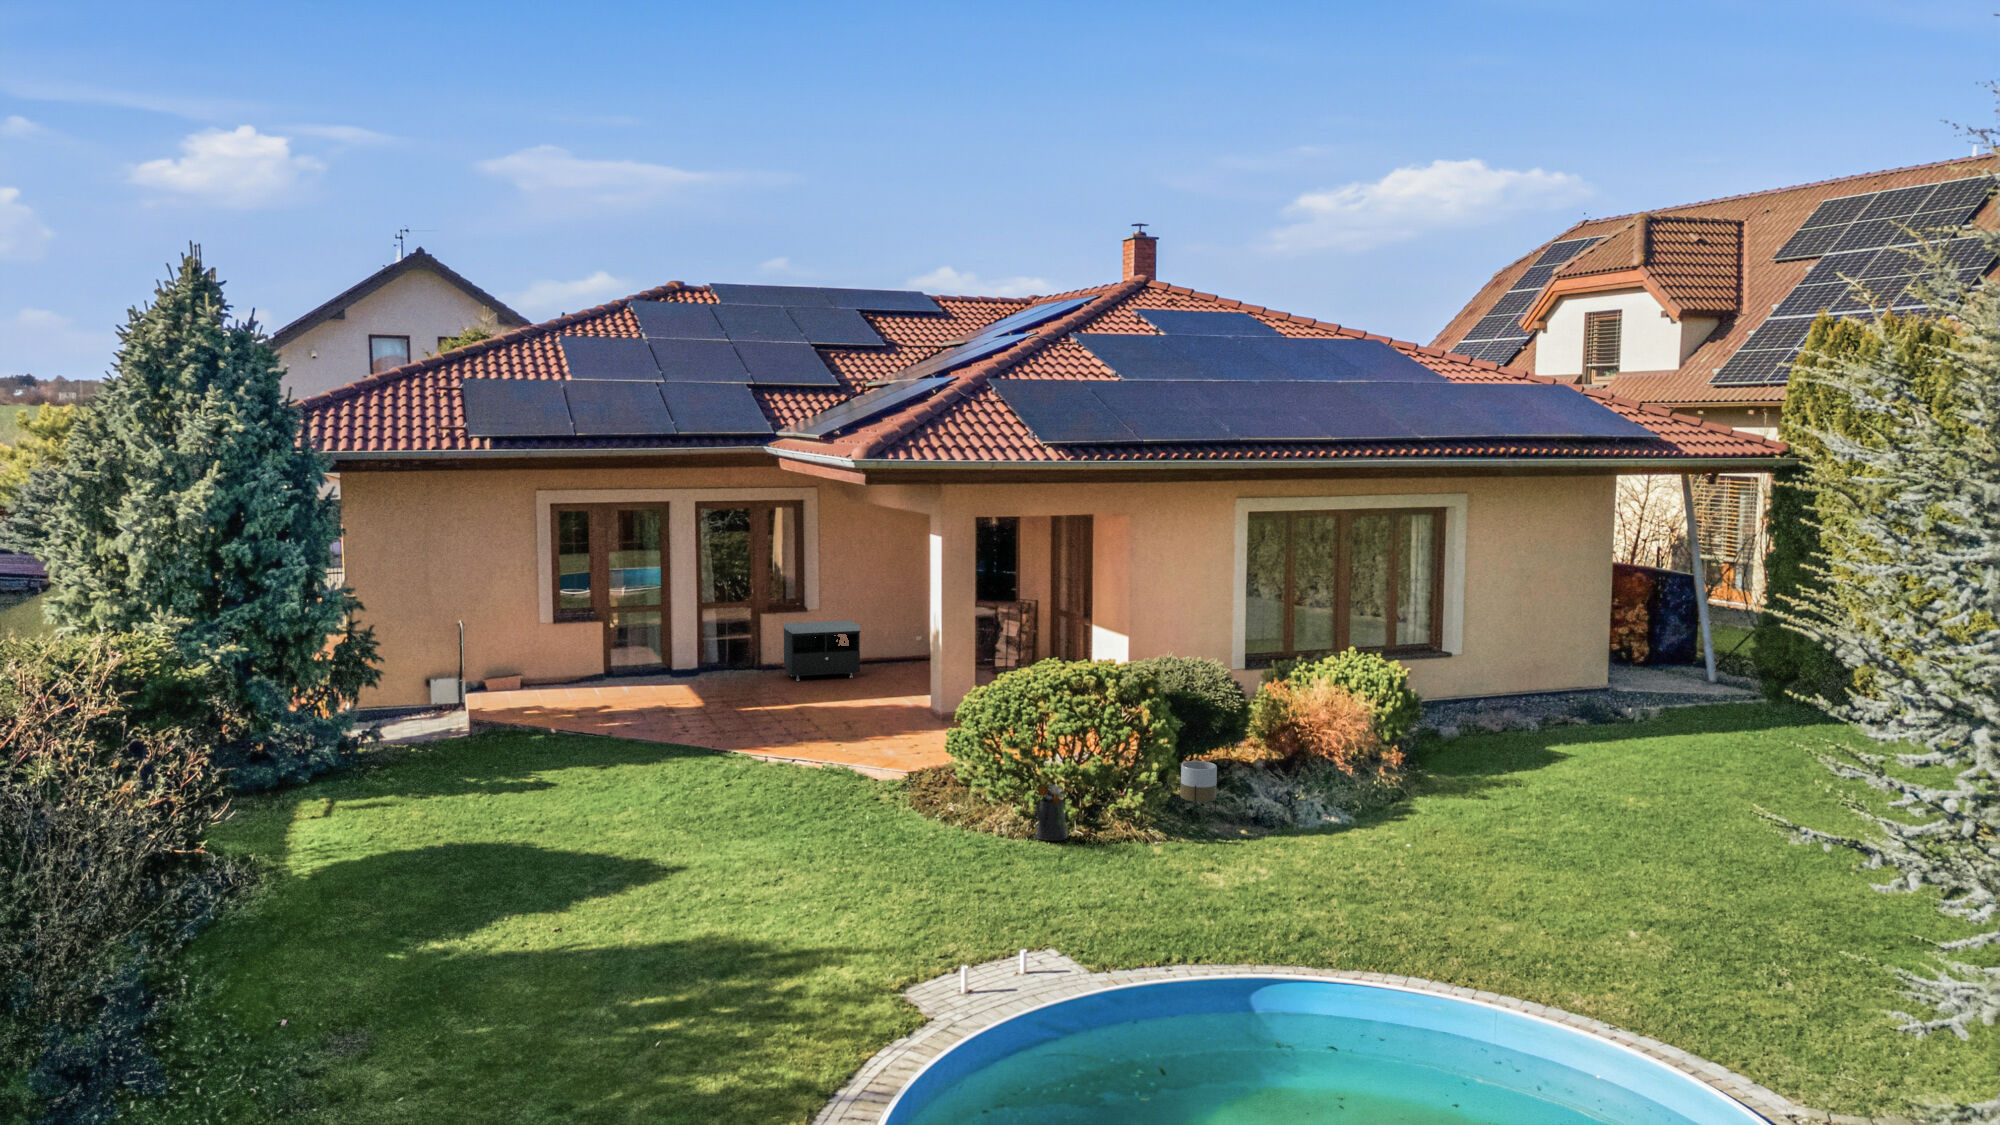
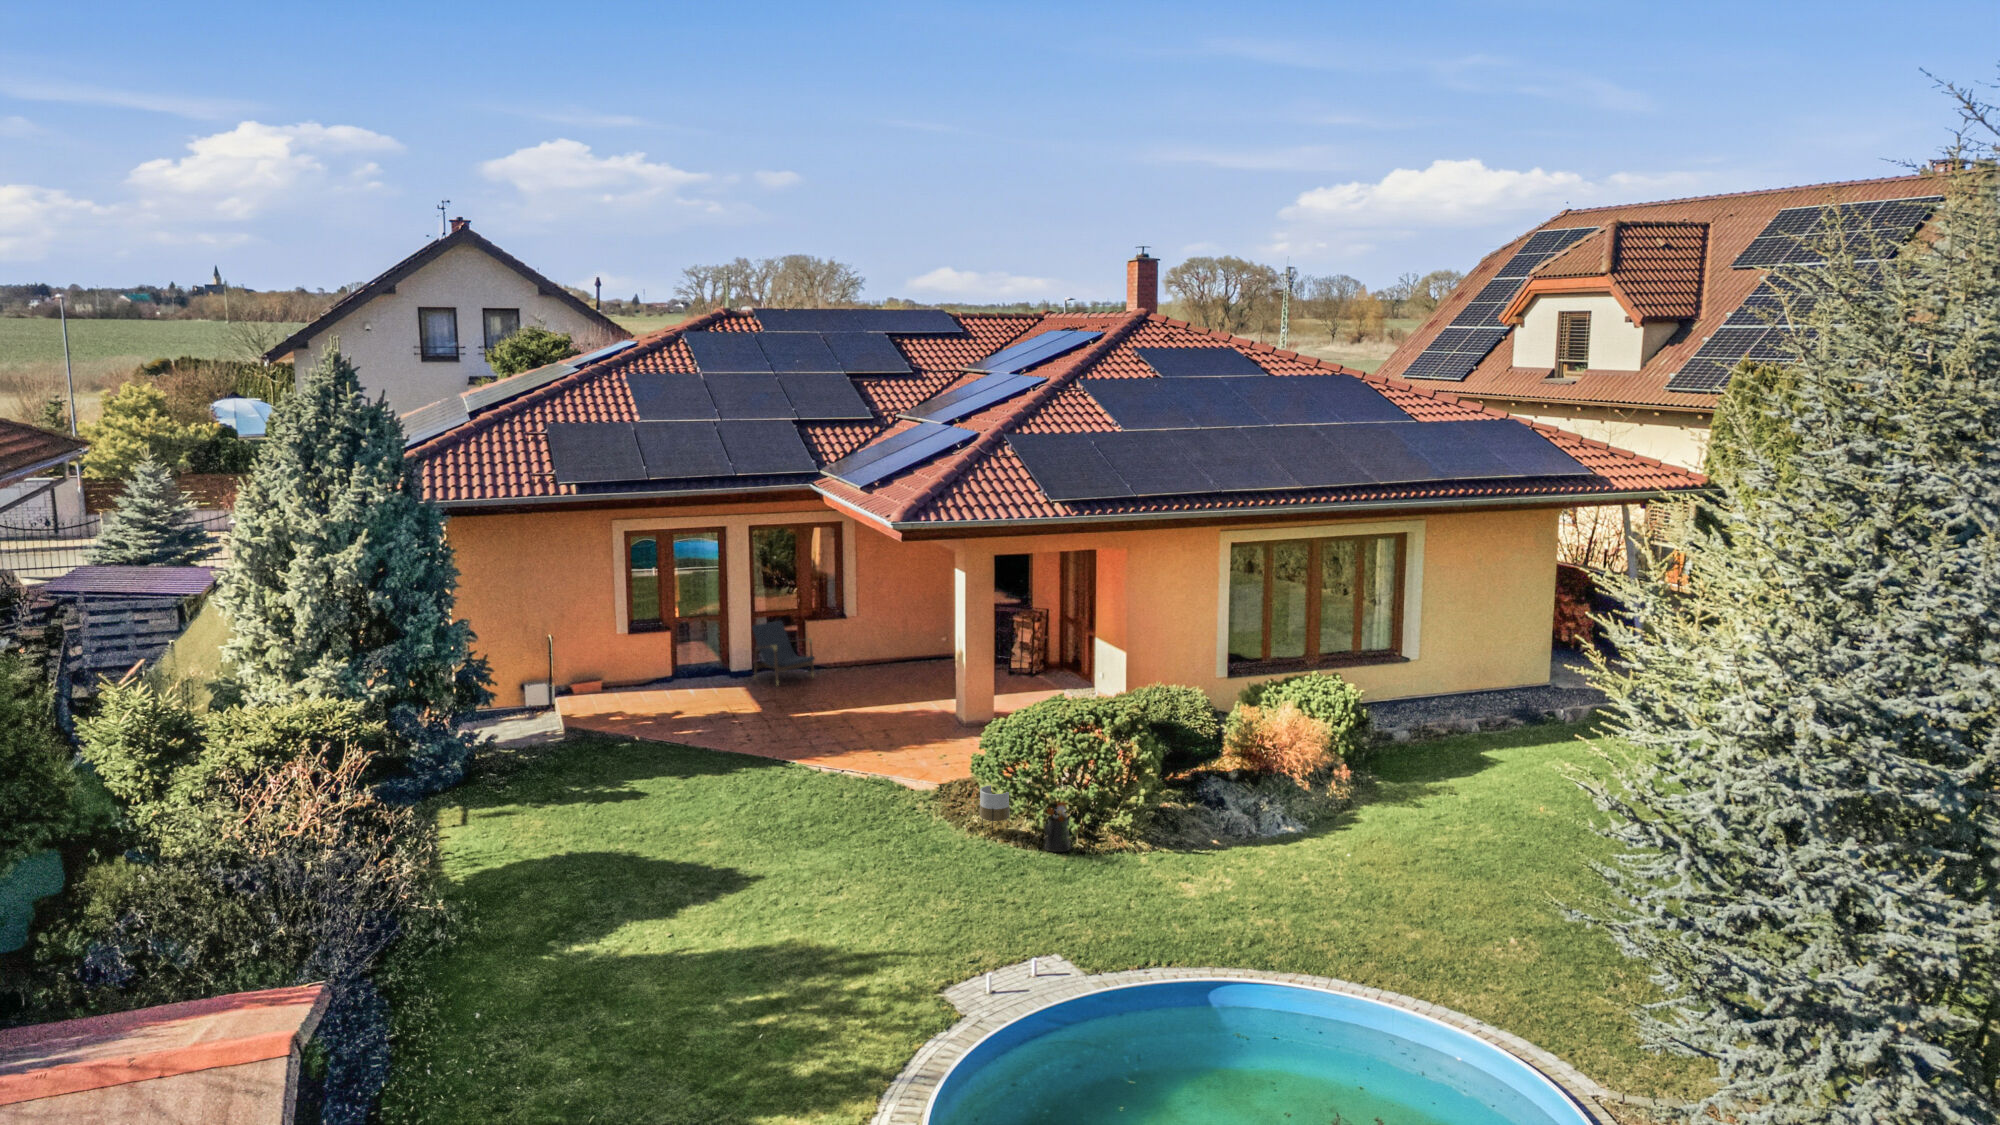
lounge chair: none [701,613,773,685] -> present [752,621,815,685]
storage bench: present [784,621,860,681] -> none [824,626,891,681]
planter: present [1180,761,1217,820] -> present [980,785,1010,836]

